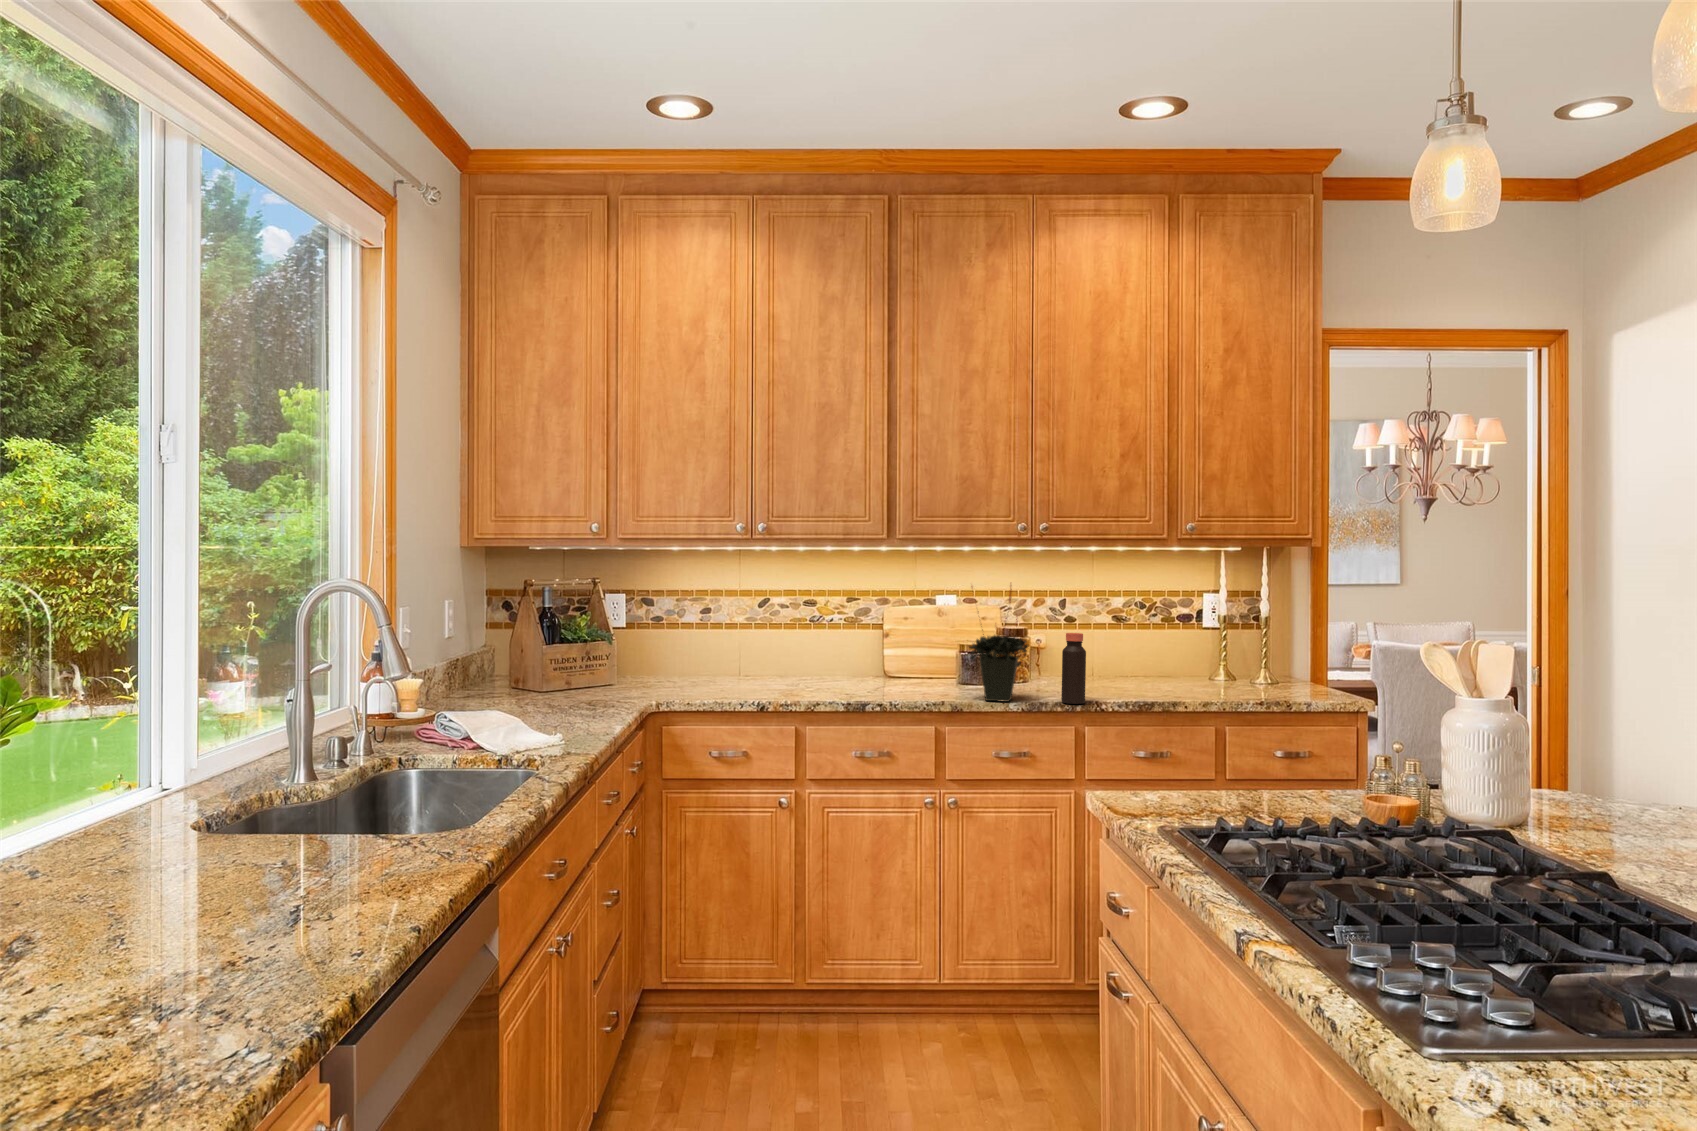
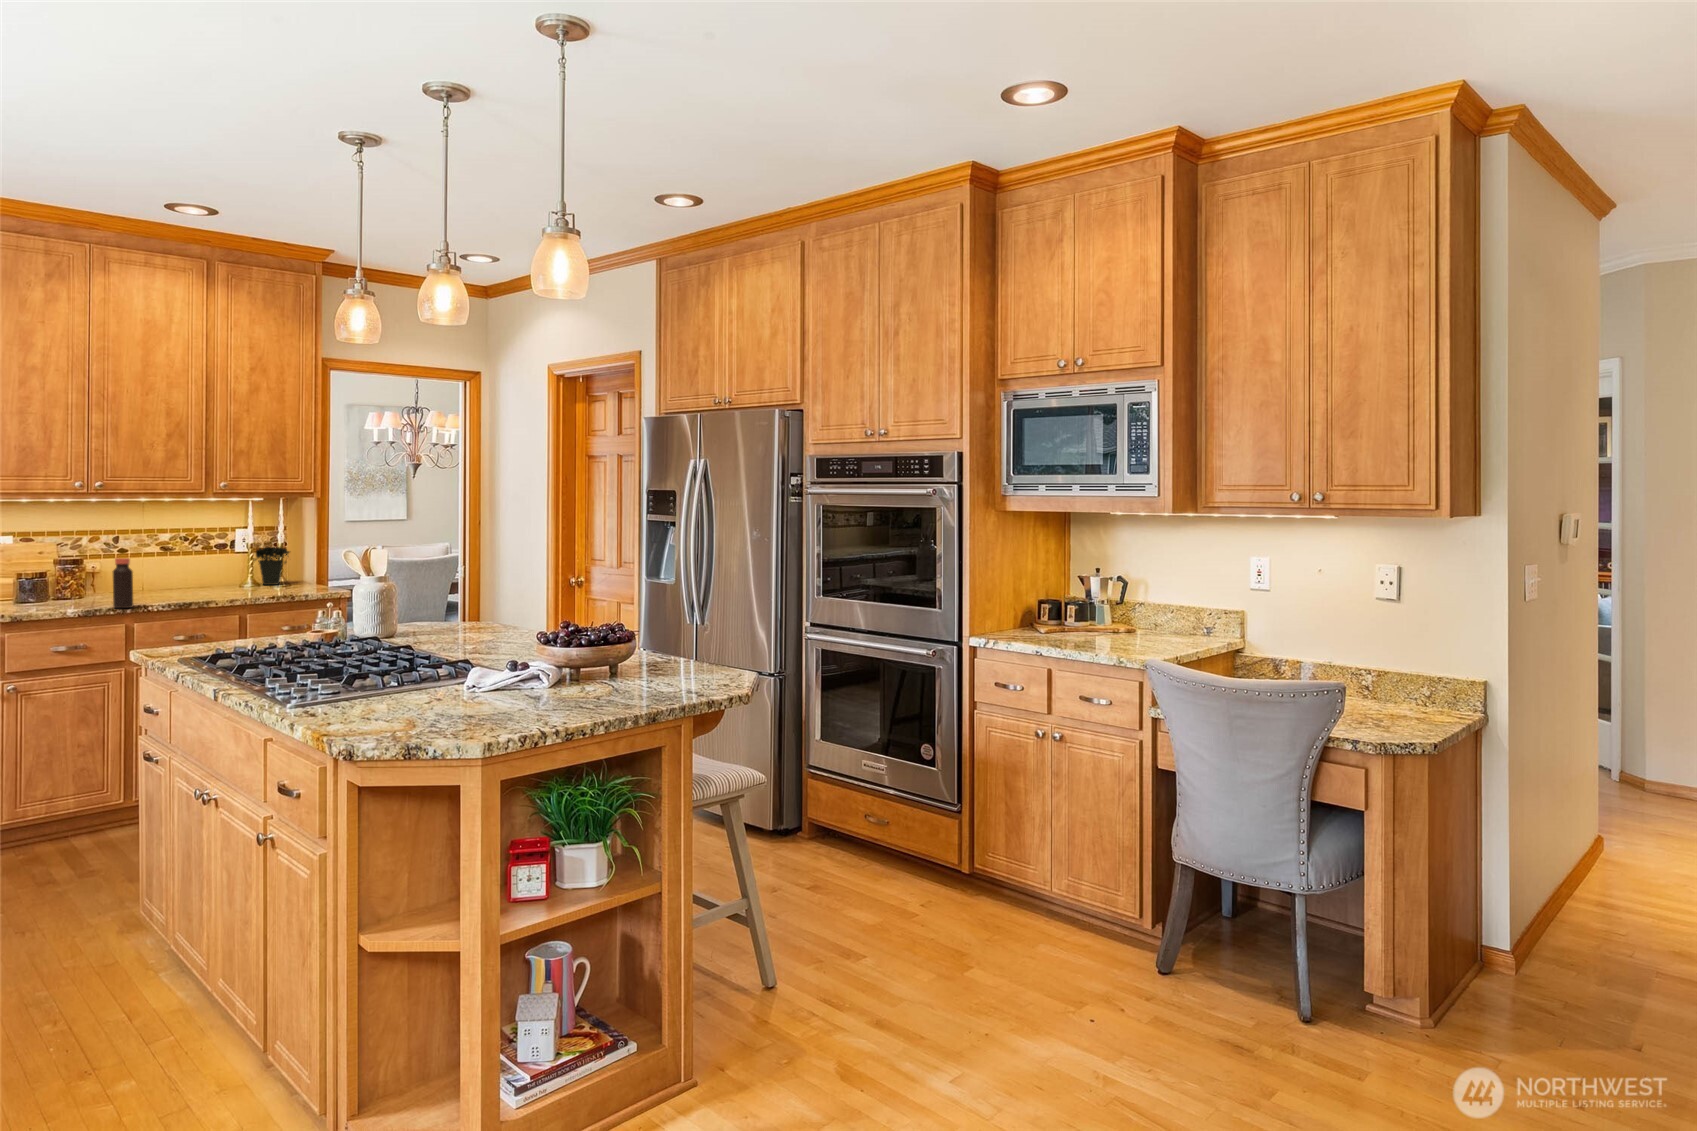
potted plant: present [969,586,1029,702] -> present [254,536,289,585]

